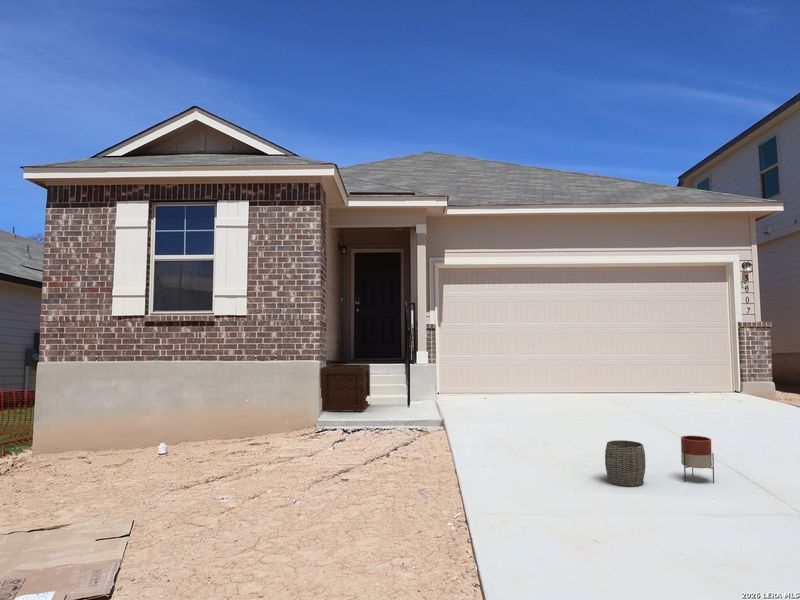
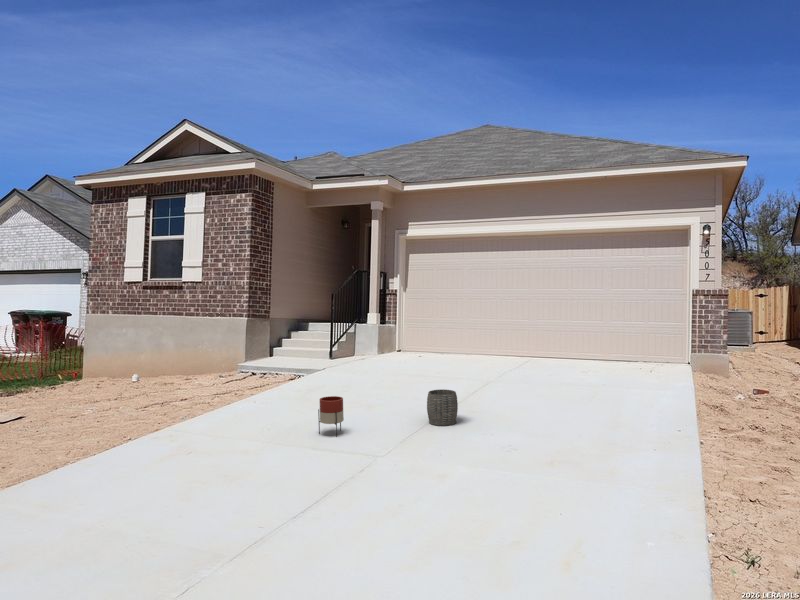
wooden crate: present [320,364,370,412] -> none [245,322,296,362]
woven basket: present [605,440,646,486] -> present [427,389,458,426]

